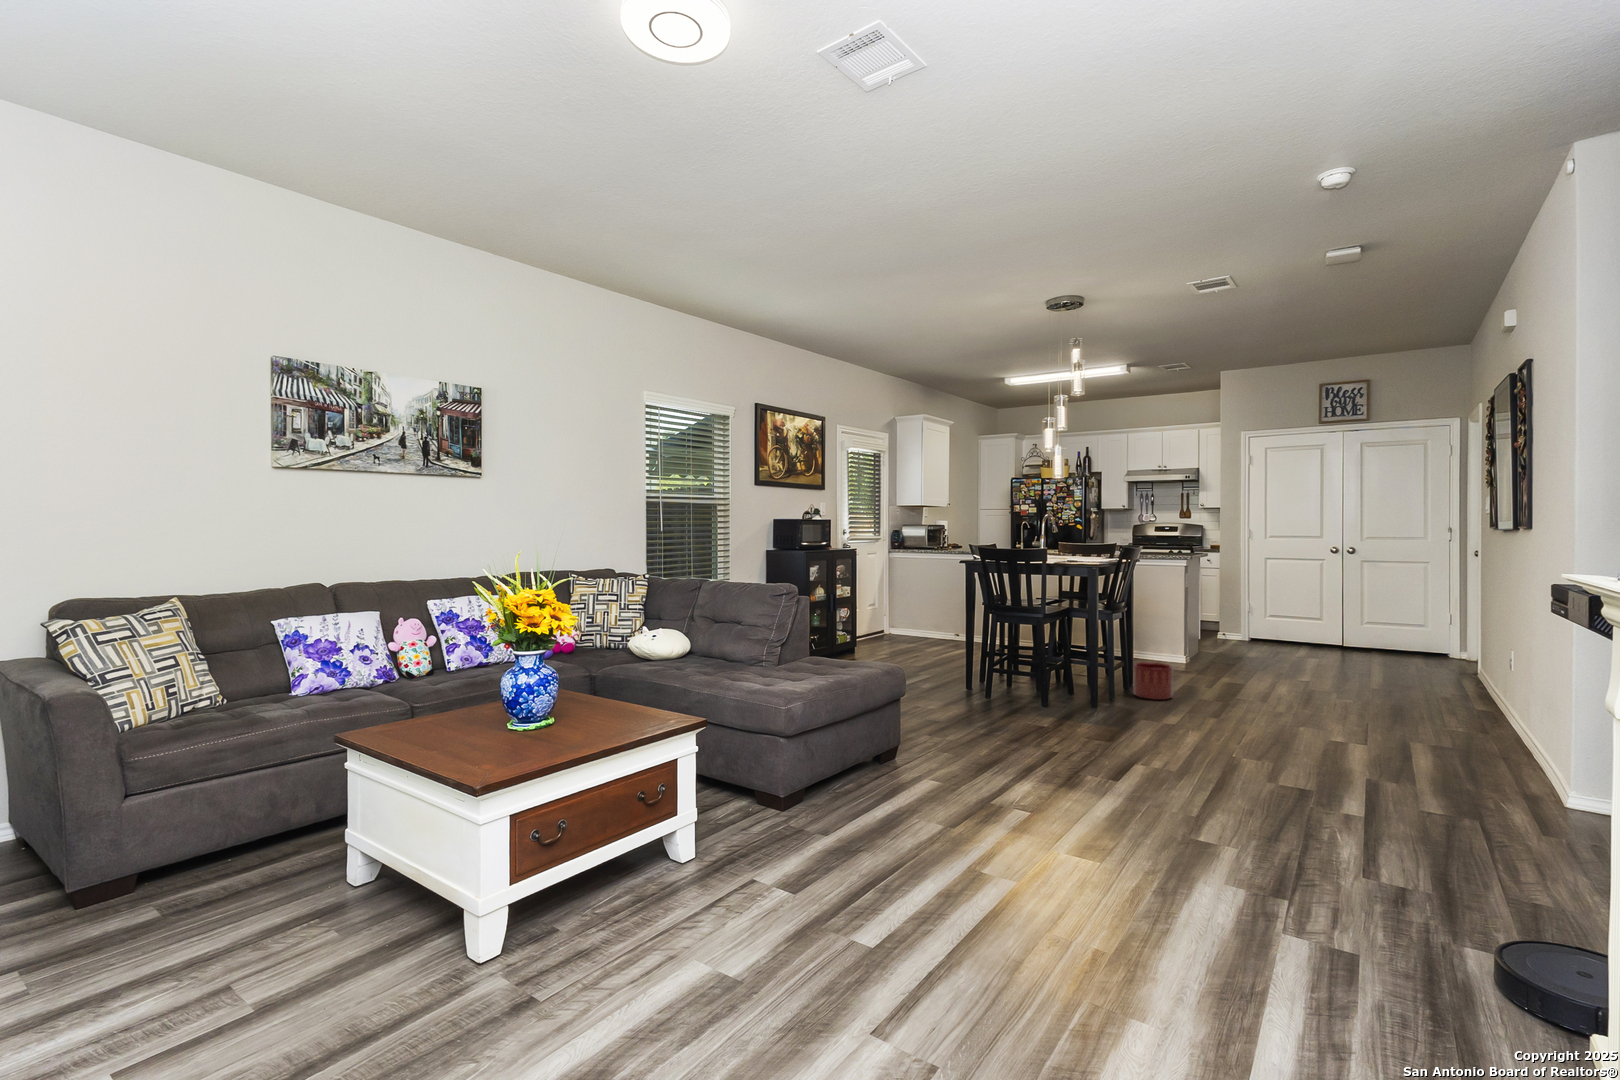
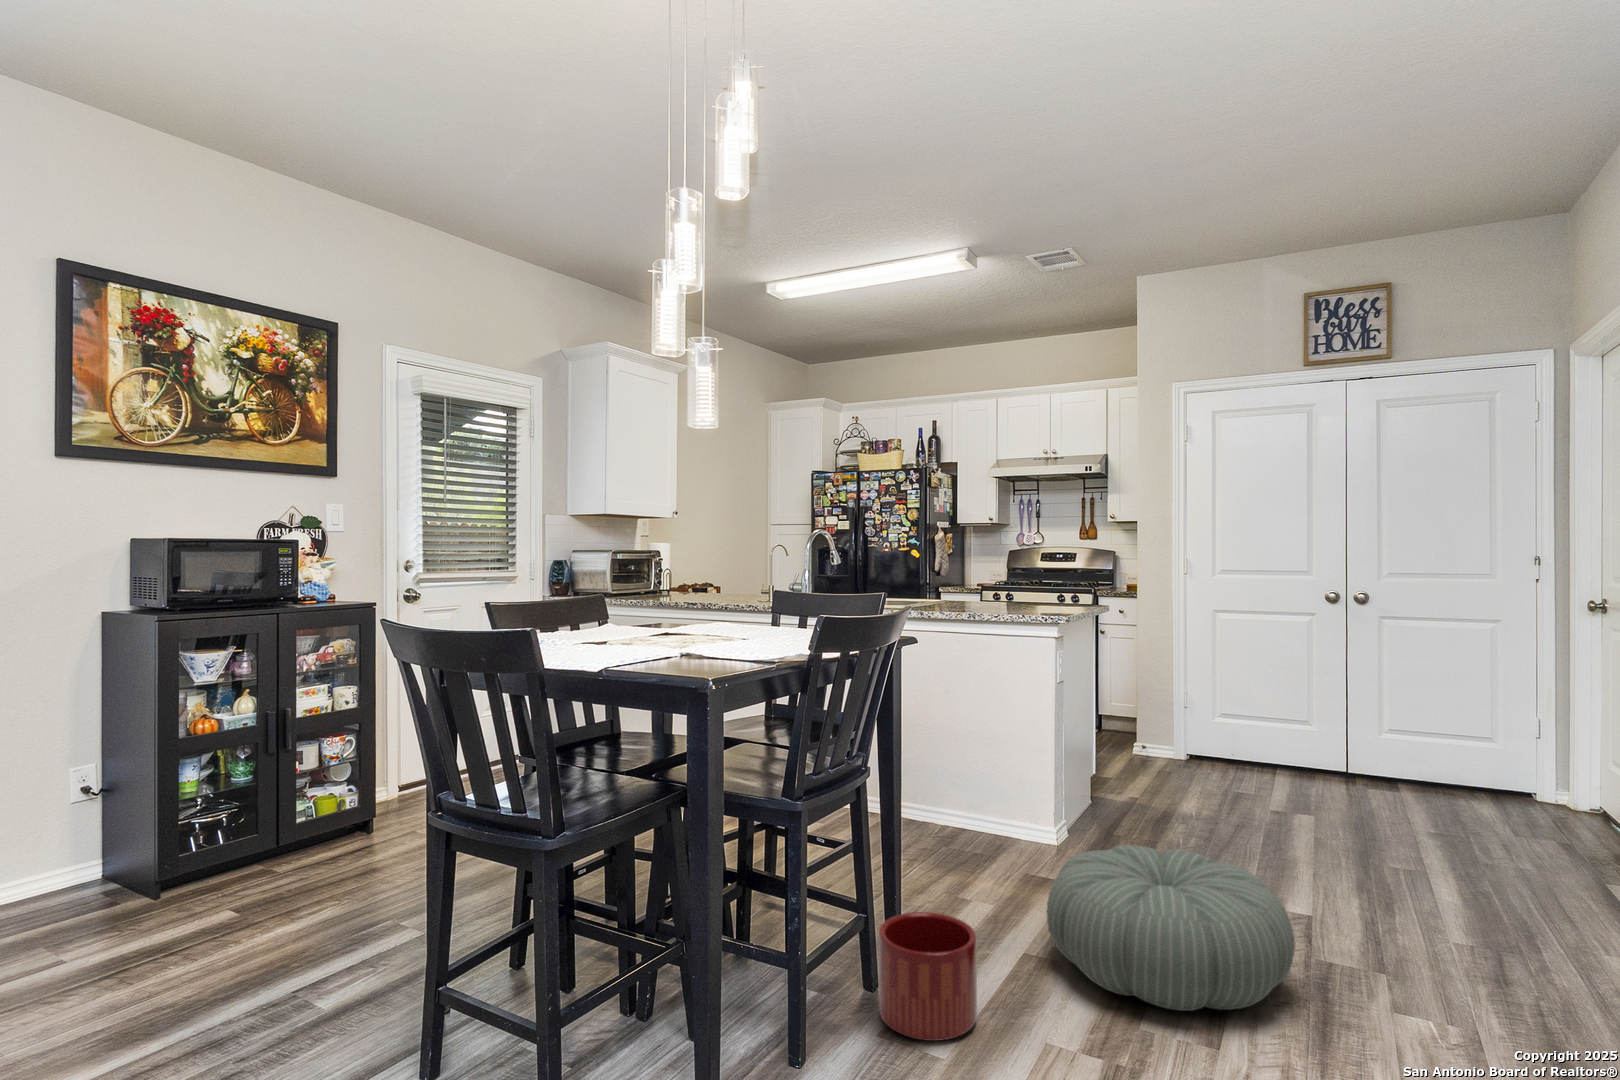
pouf: none [1194,648,1296,697] -> present [1047,845,1295,1011]

